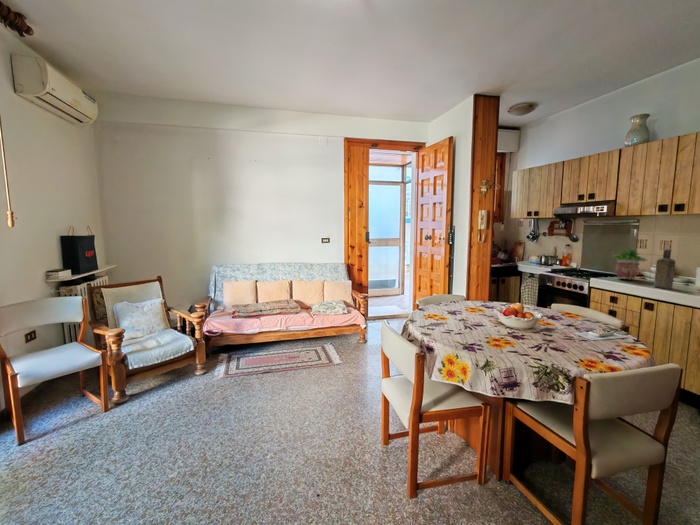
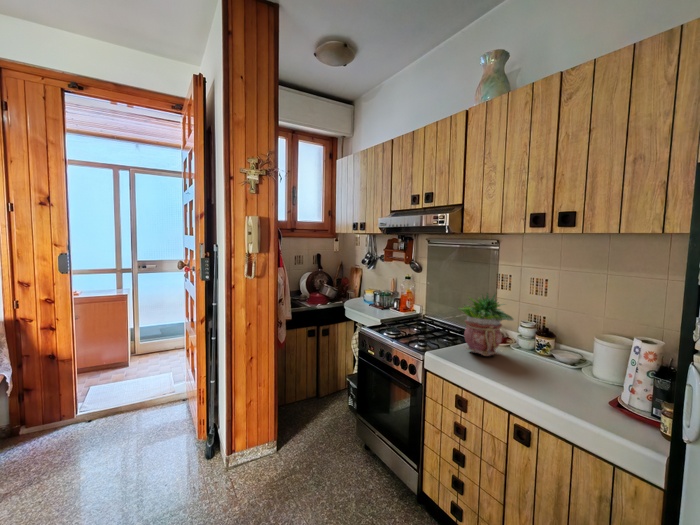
bottle: present [654,249,675,289] -> none [528,308,567,397]

